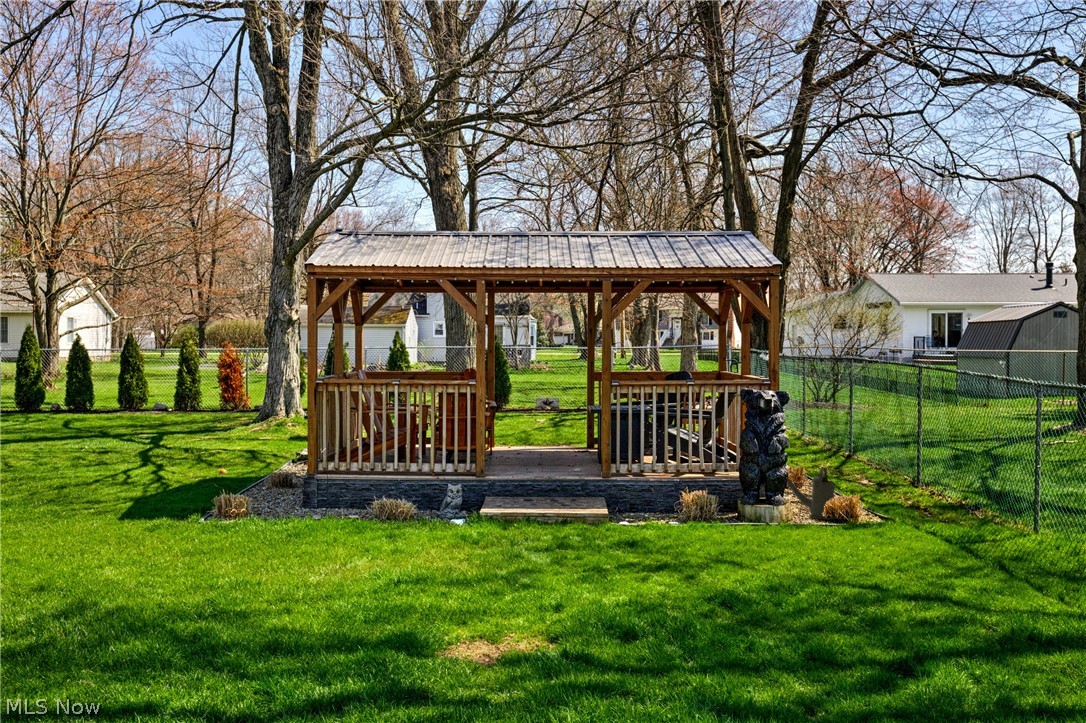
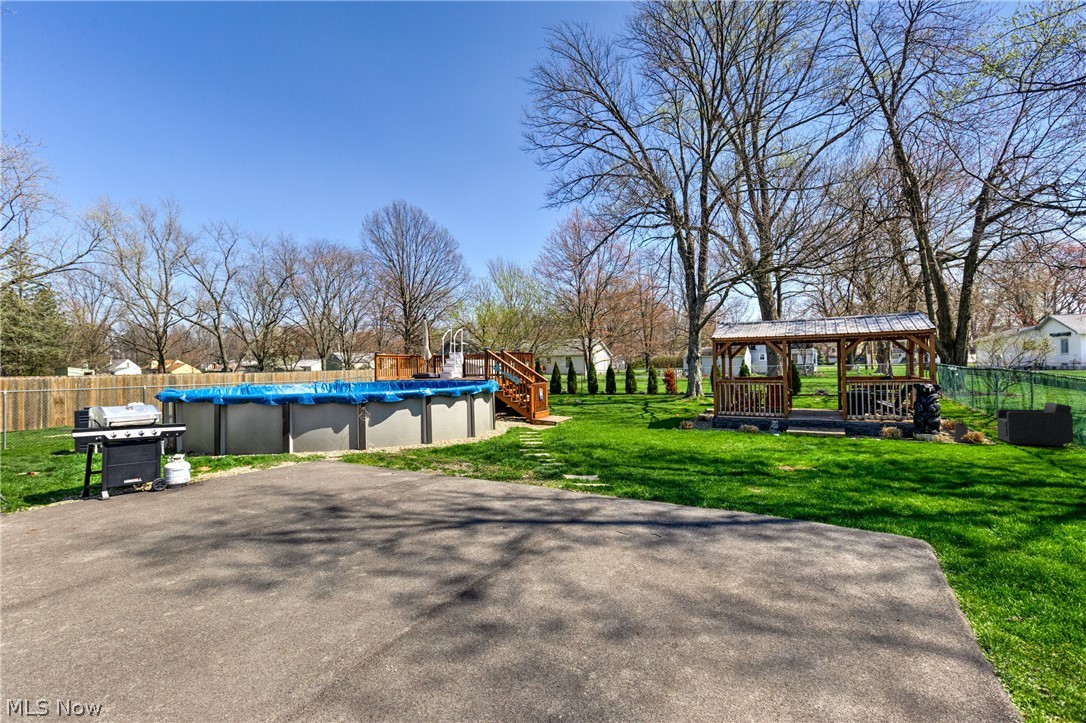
armchair: none [875,429,997,519] -> present [997,403,1074,447]

